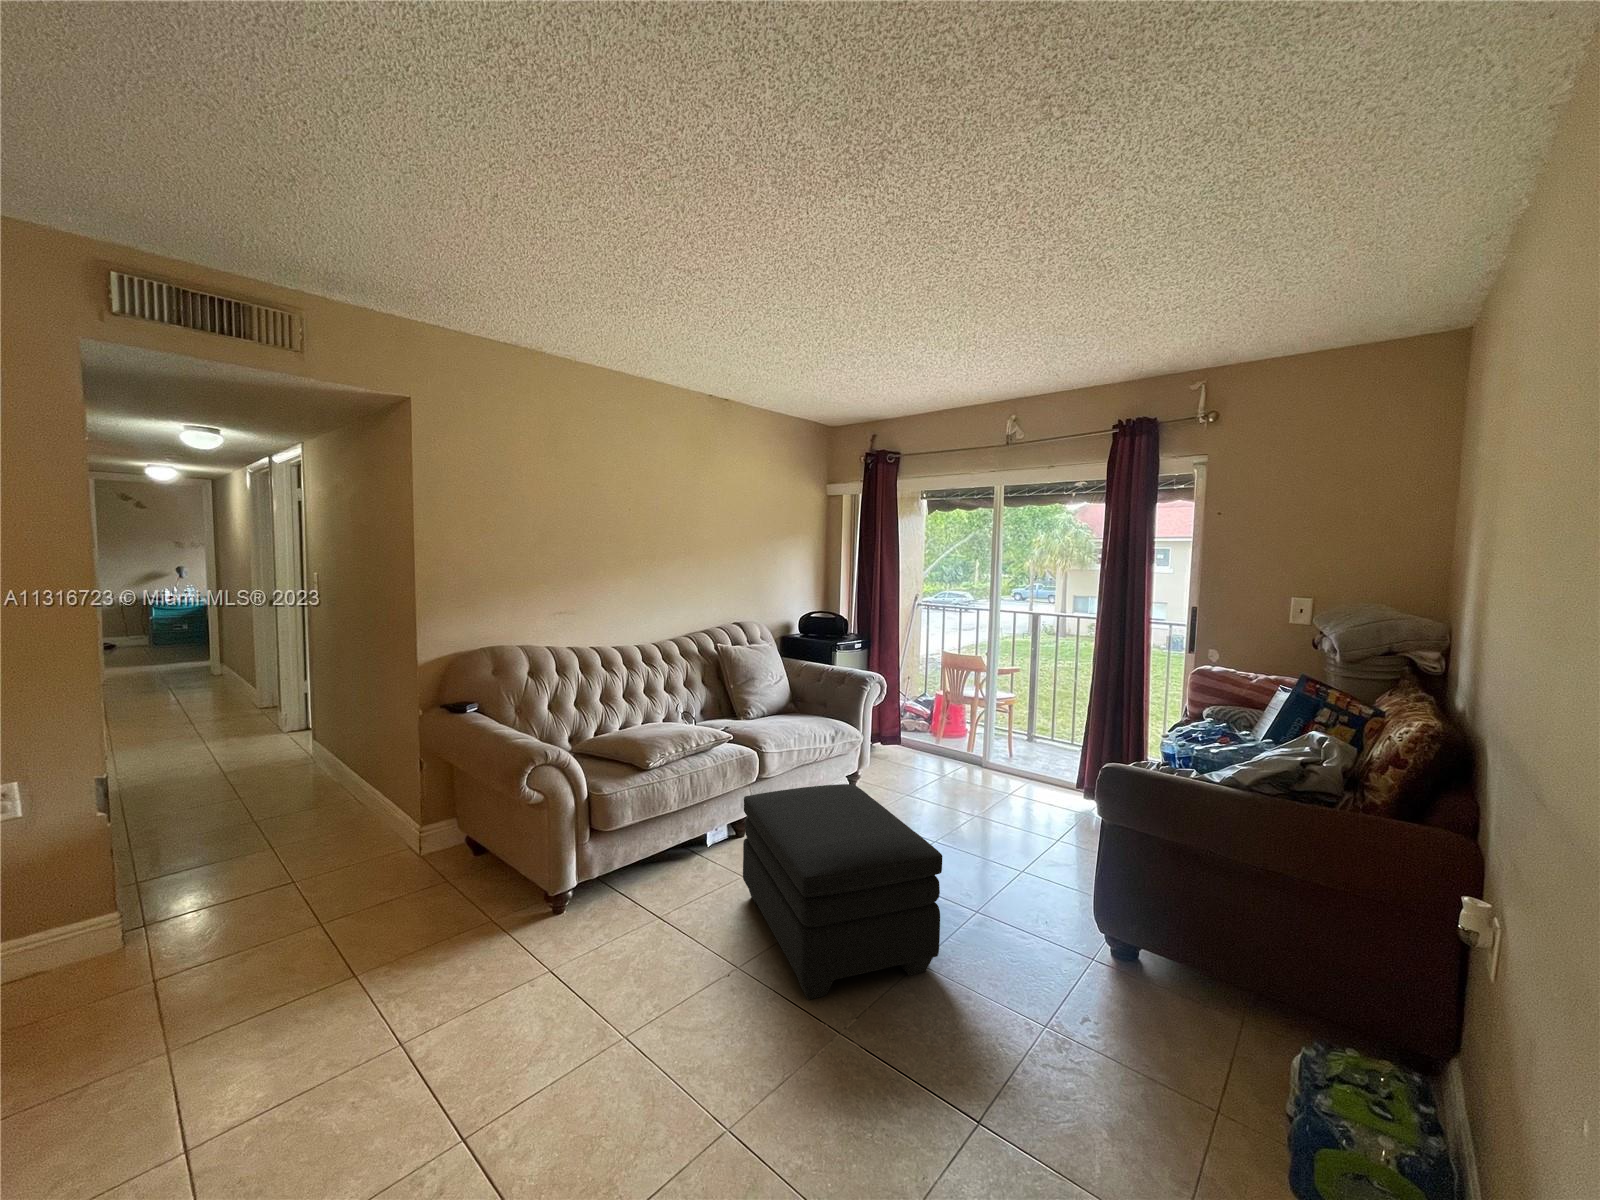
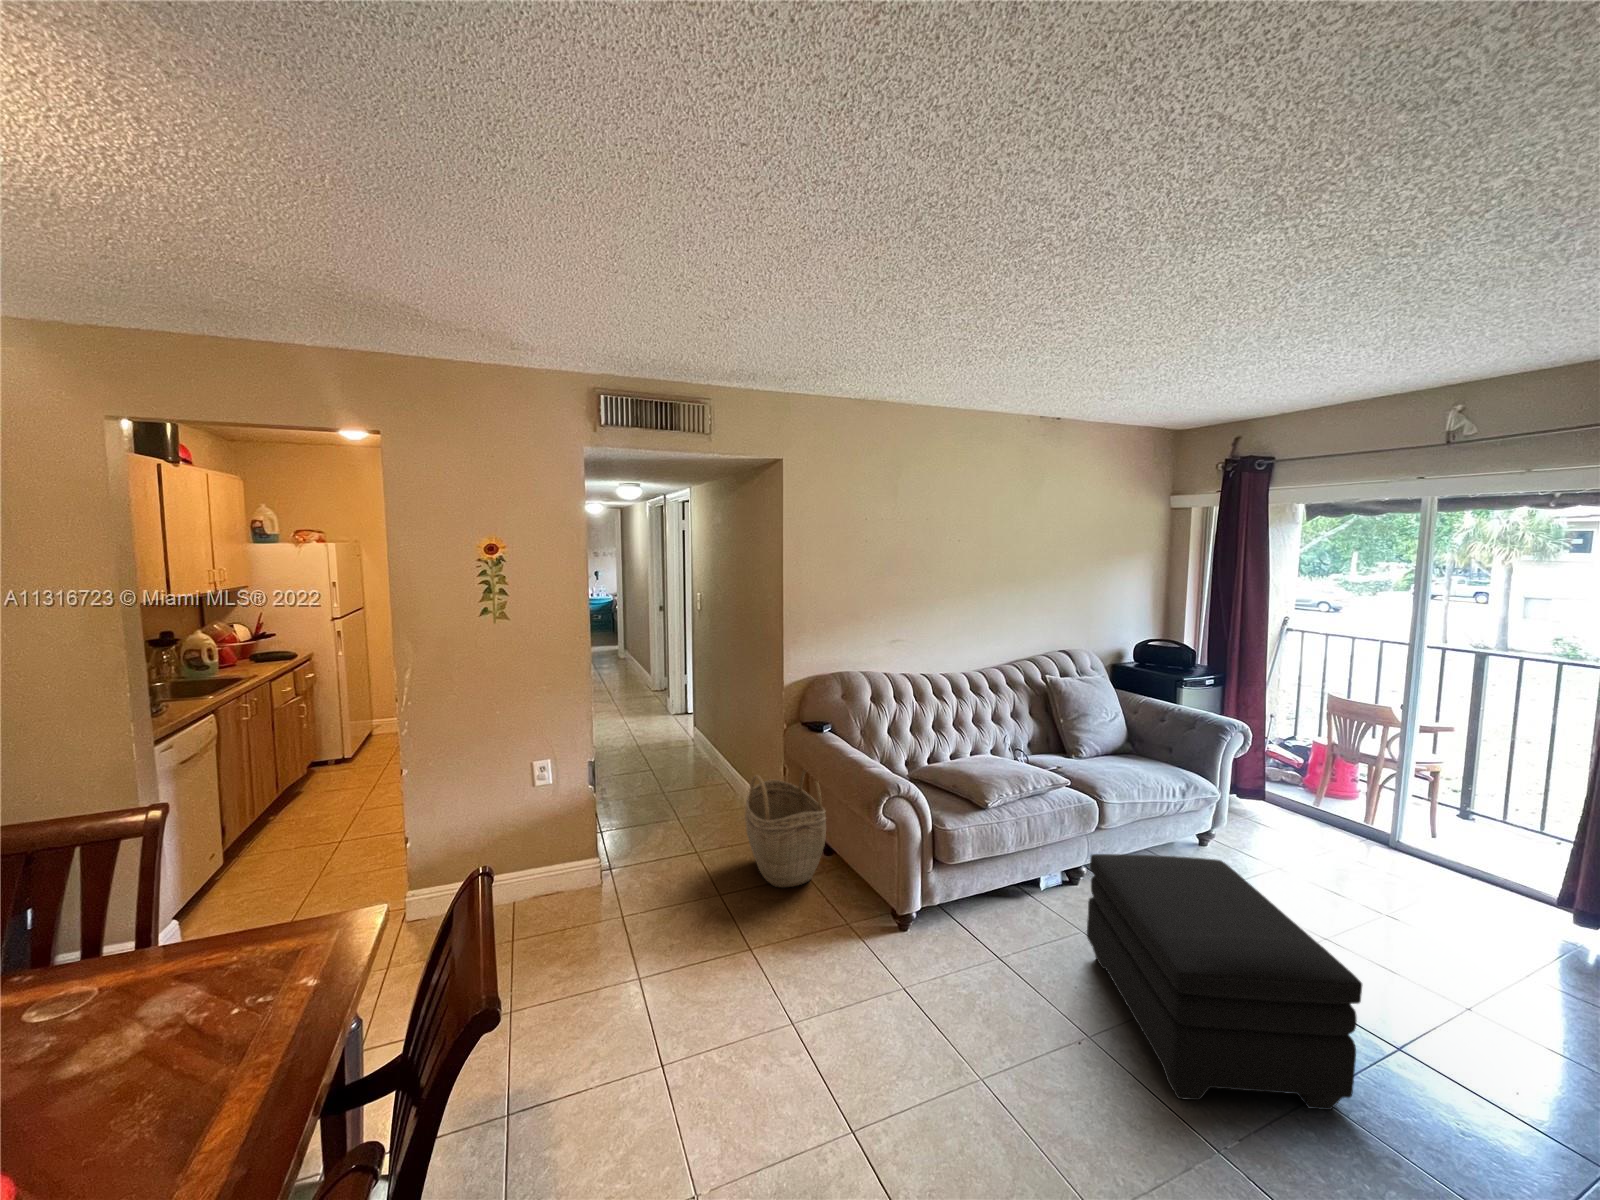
woven basket: none [360,755,469,901] -> present [745,770,826,888]

